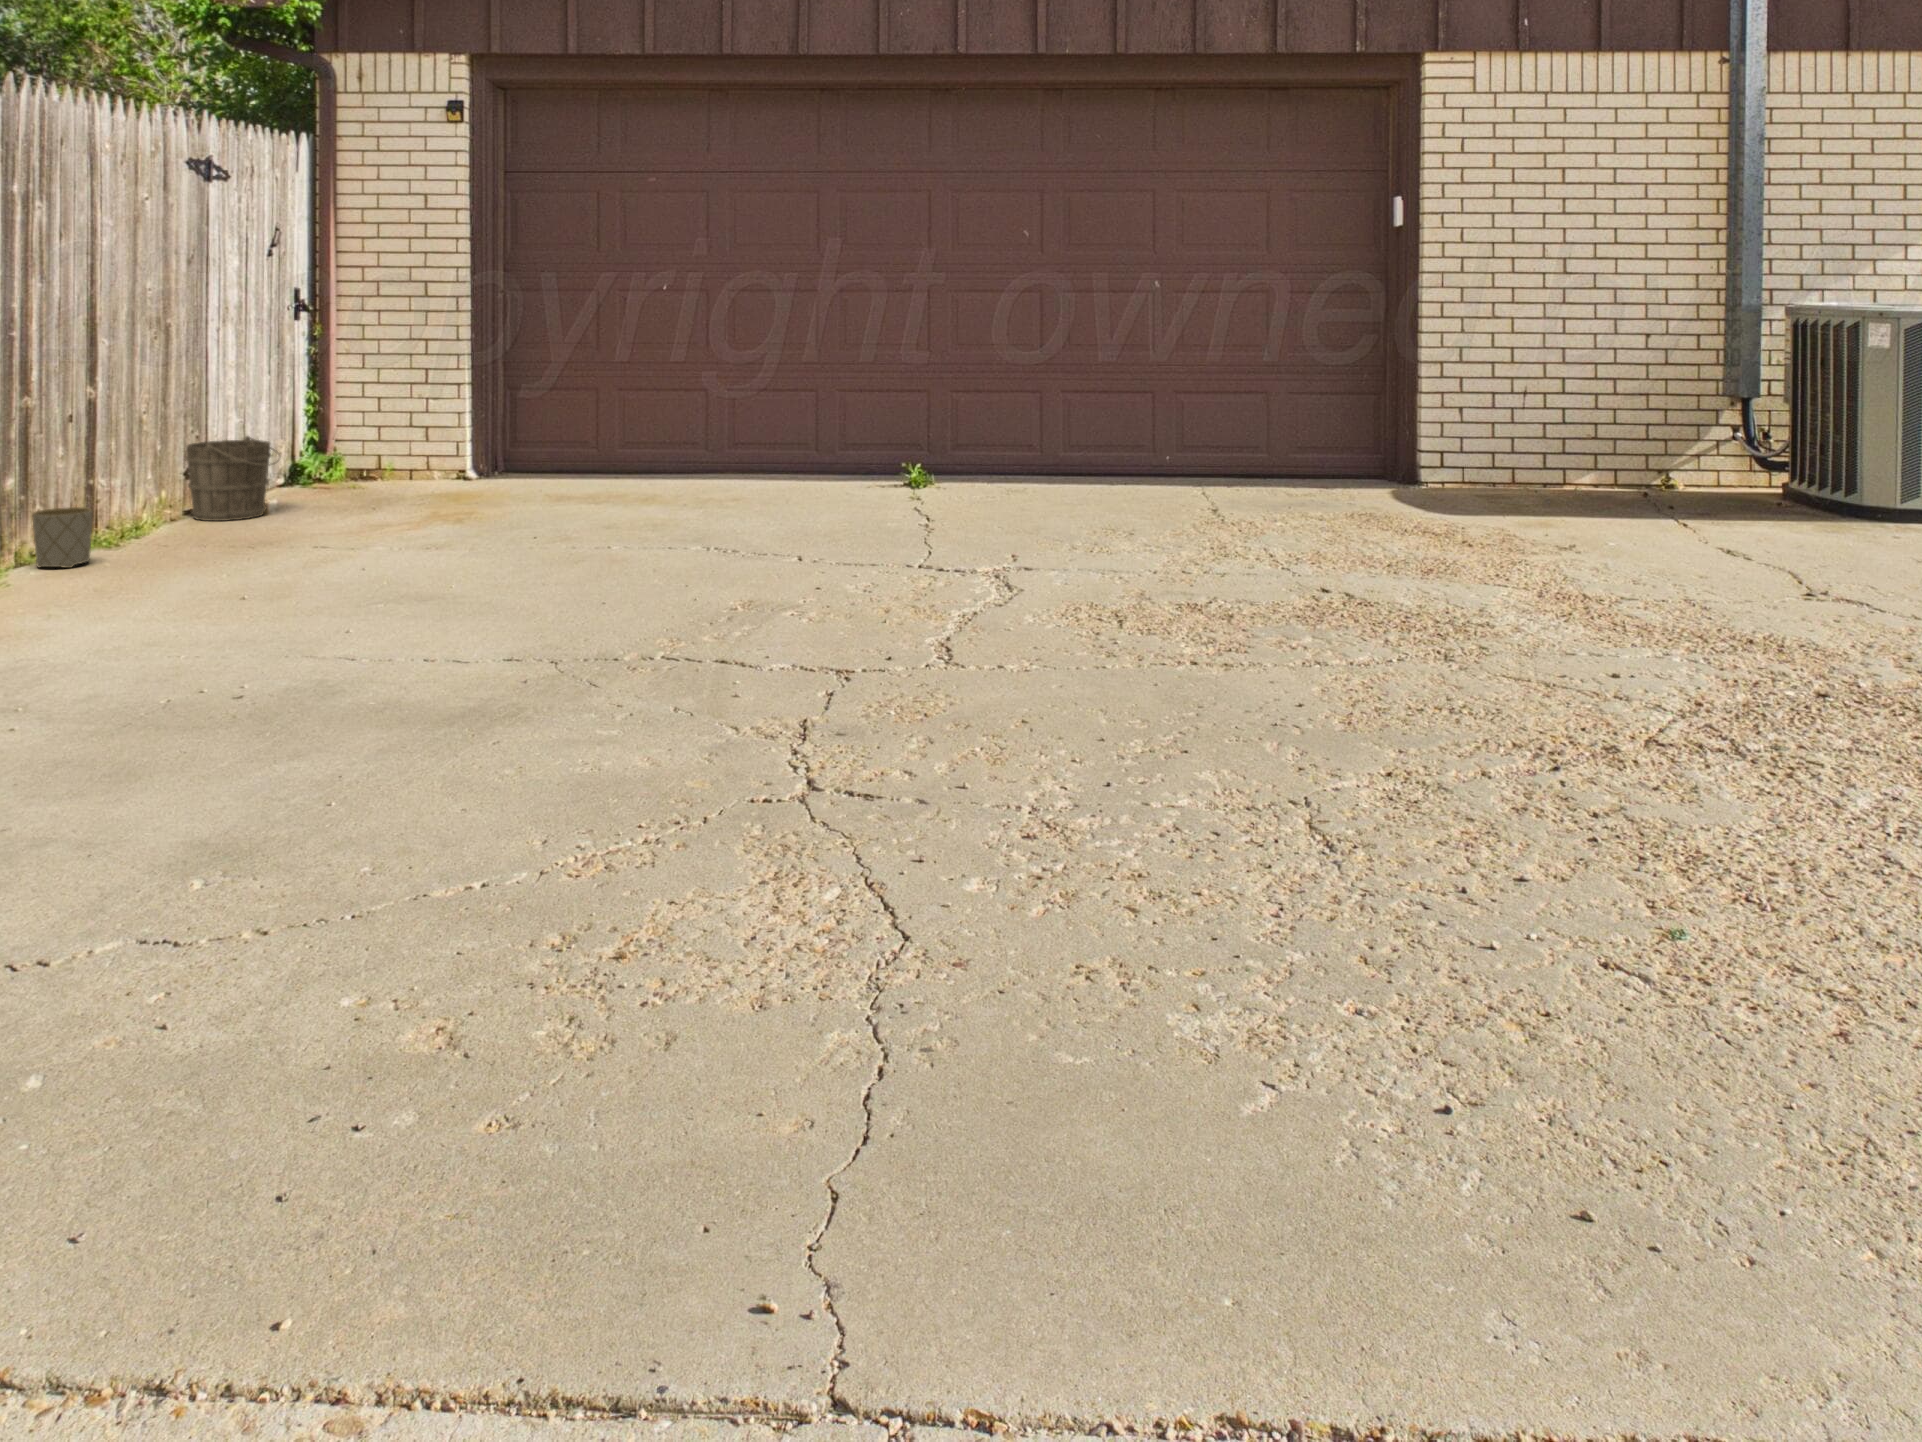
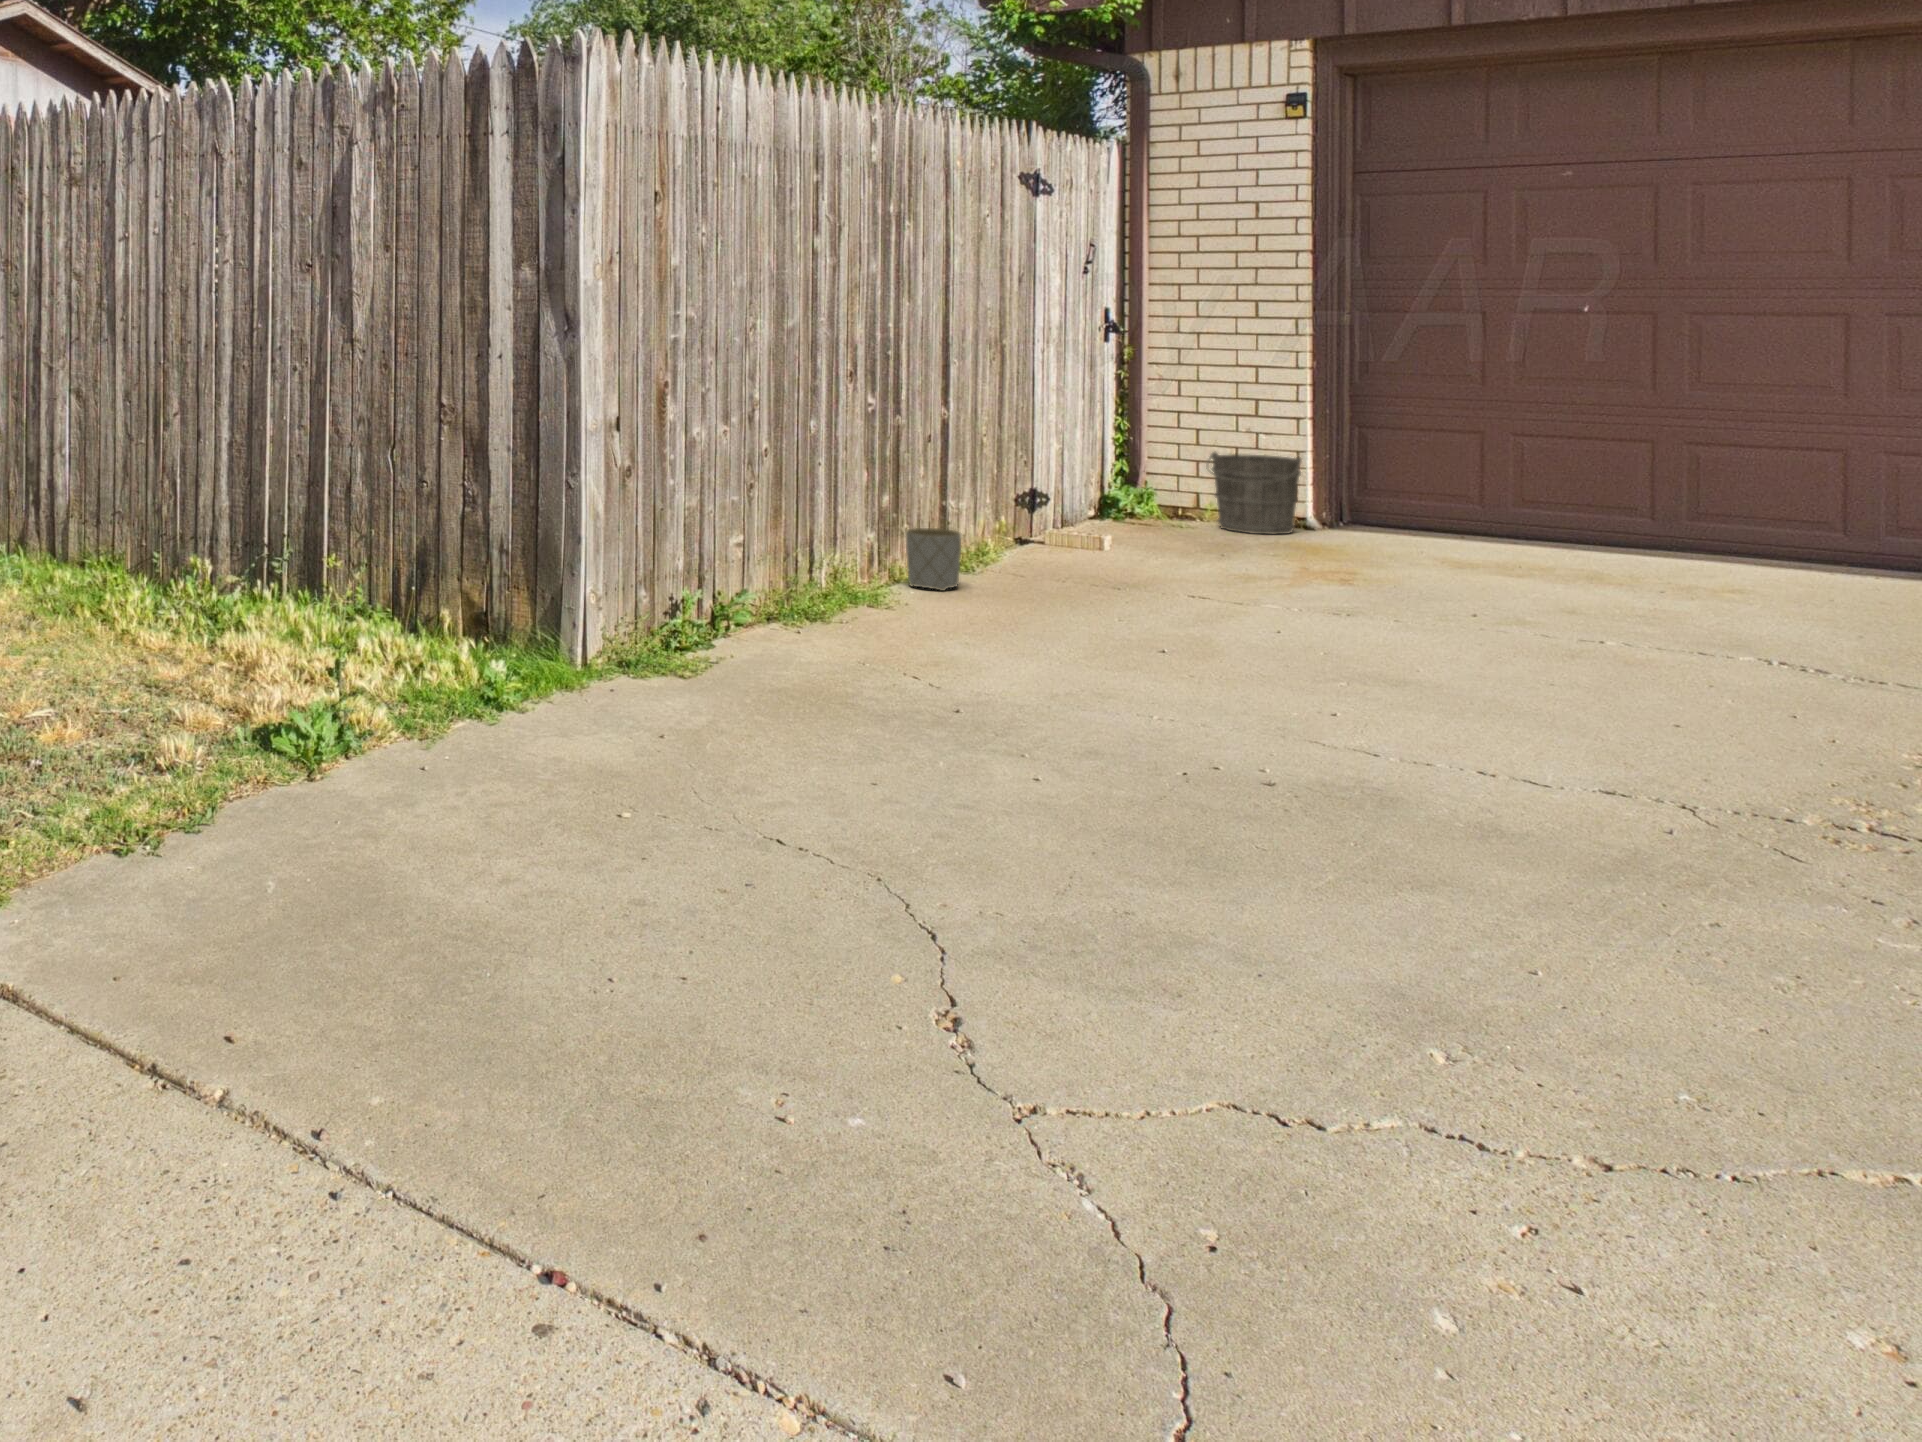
bucket: present [185,436,280,521] -> present [1206,452,1301,534]

